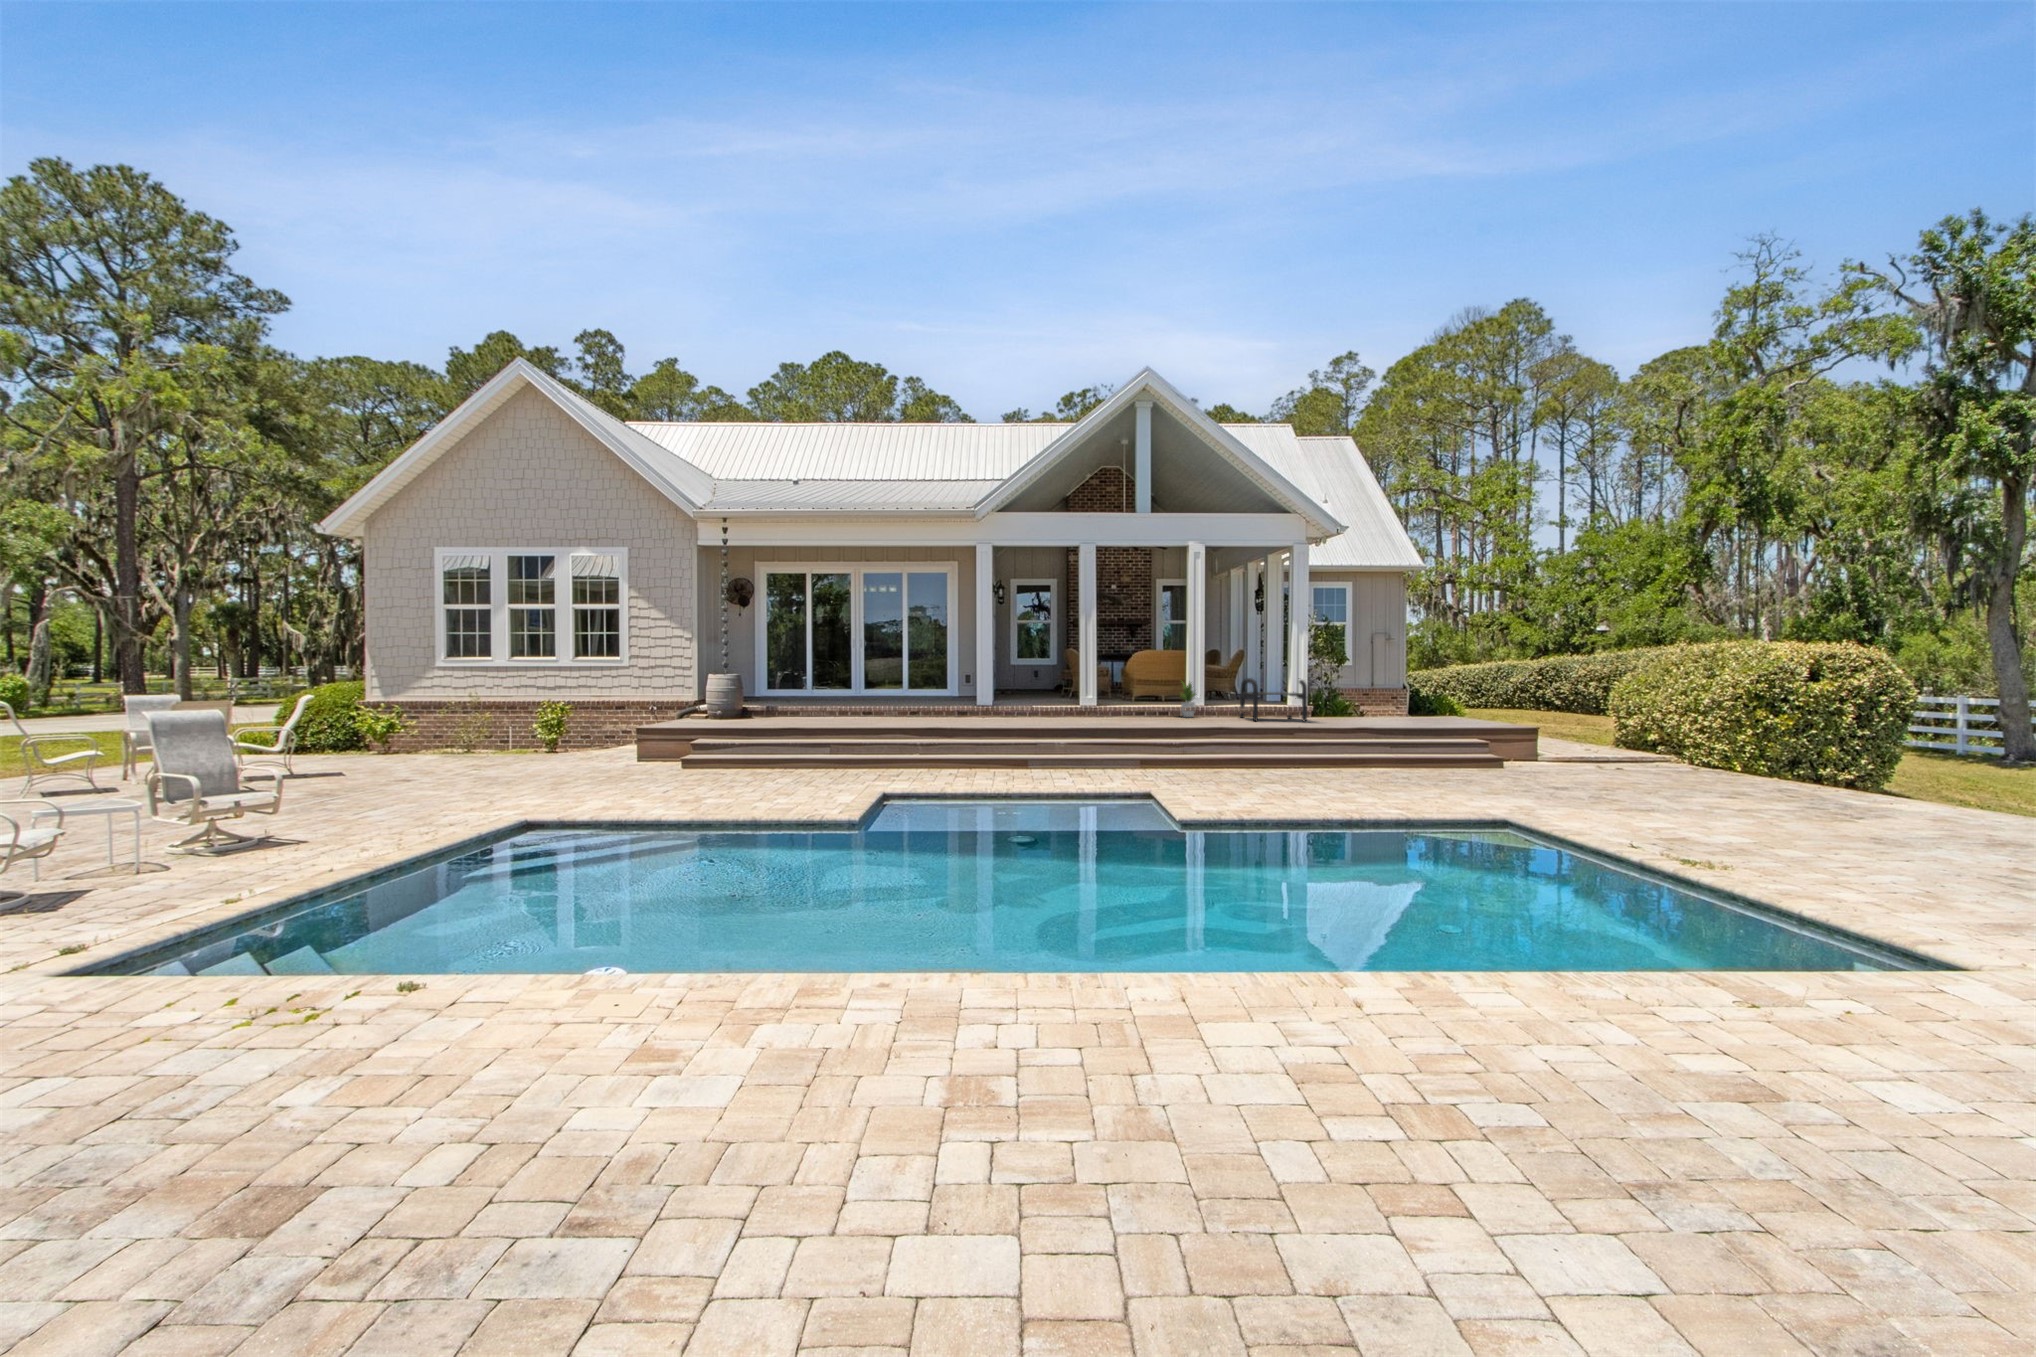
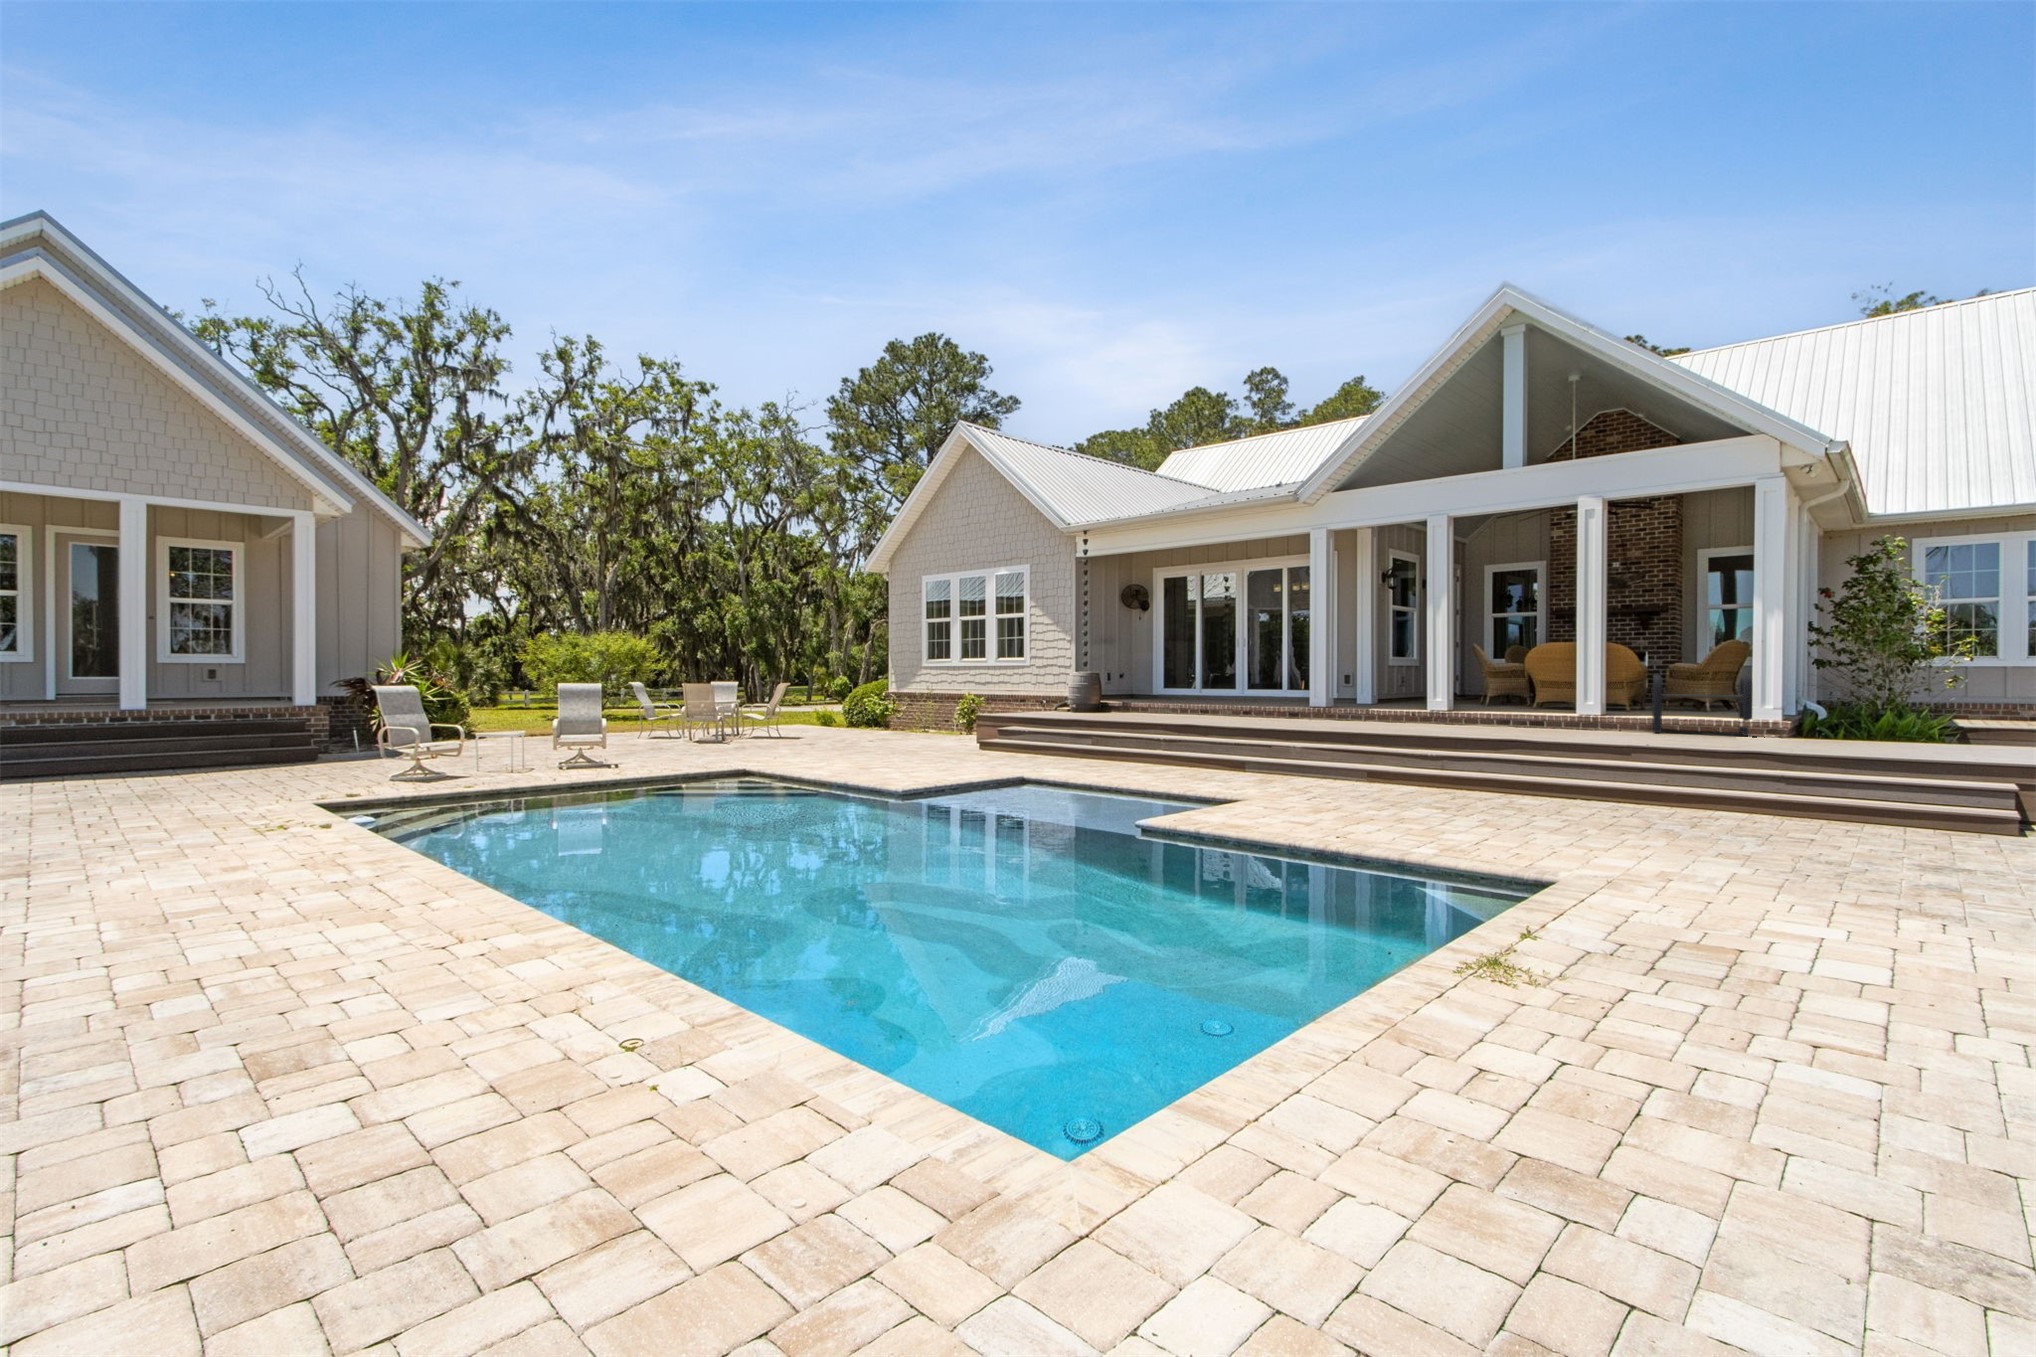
potted plant: present [1180,683,1195,717] -> none [1547,675,1585,725]

